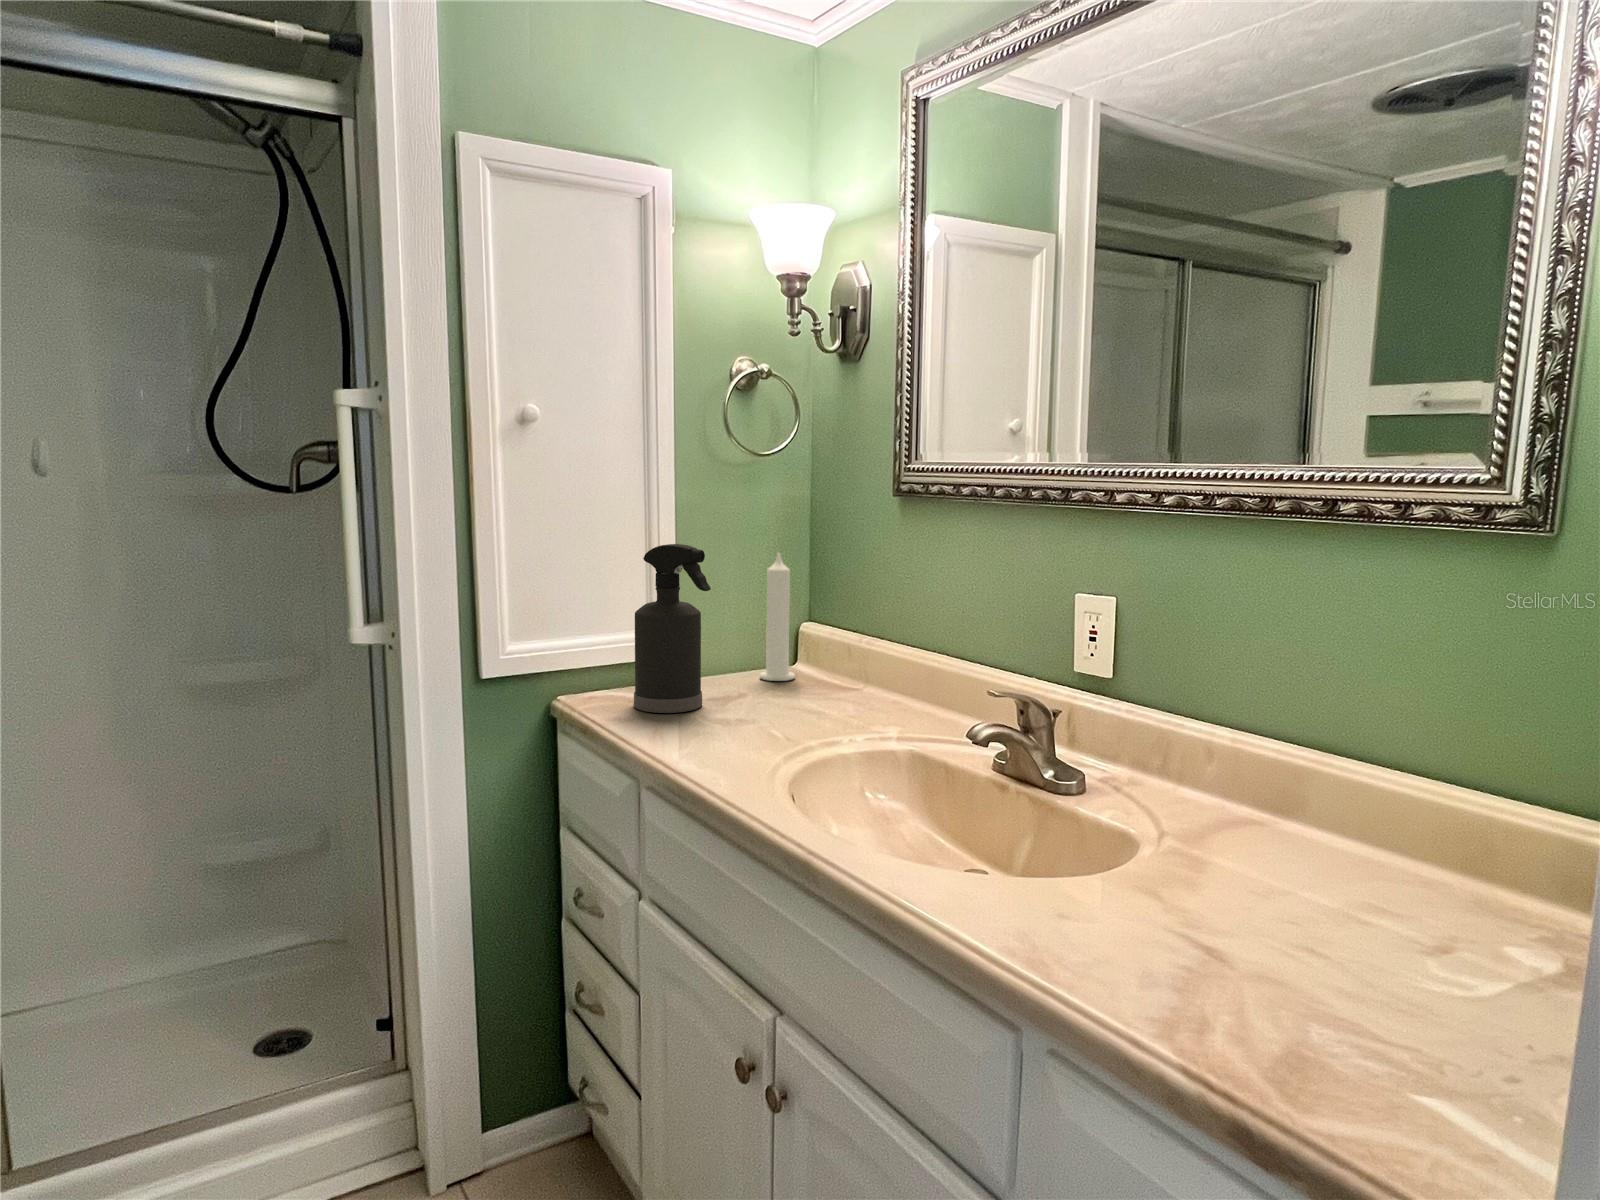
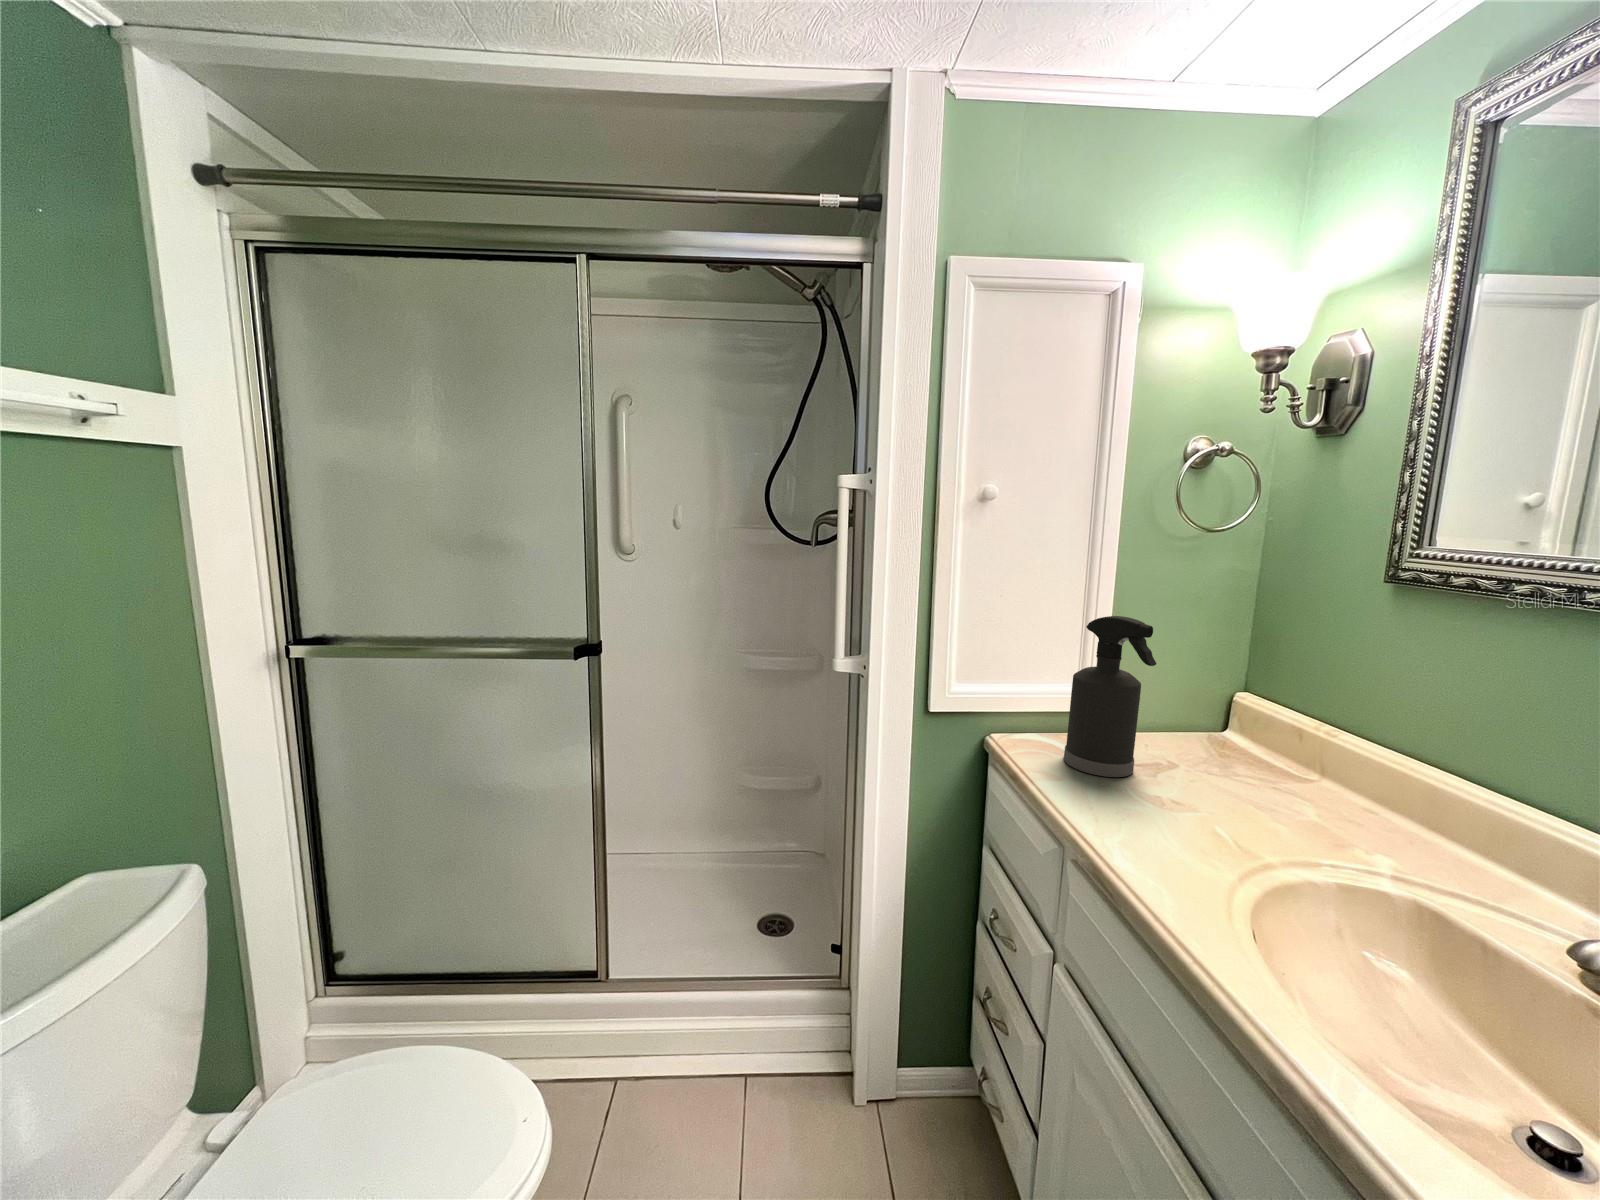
candle: present [760,553,795,681] -> none [1186,626,1232,751]

